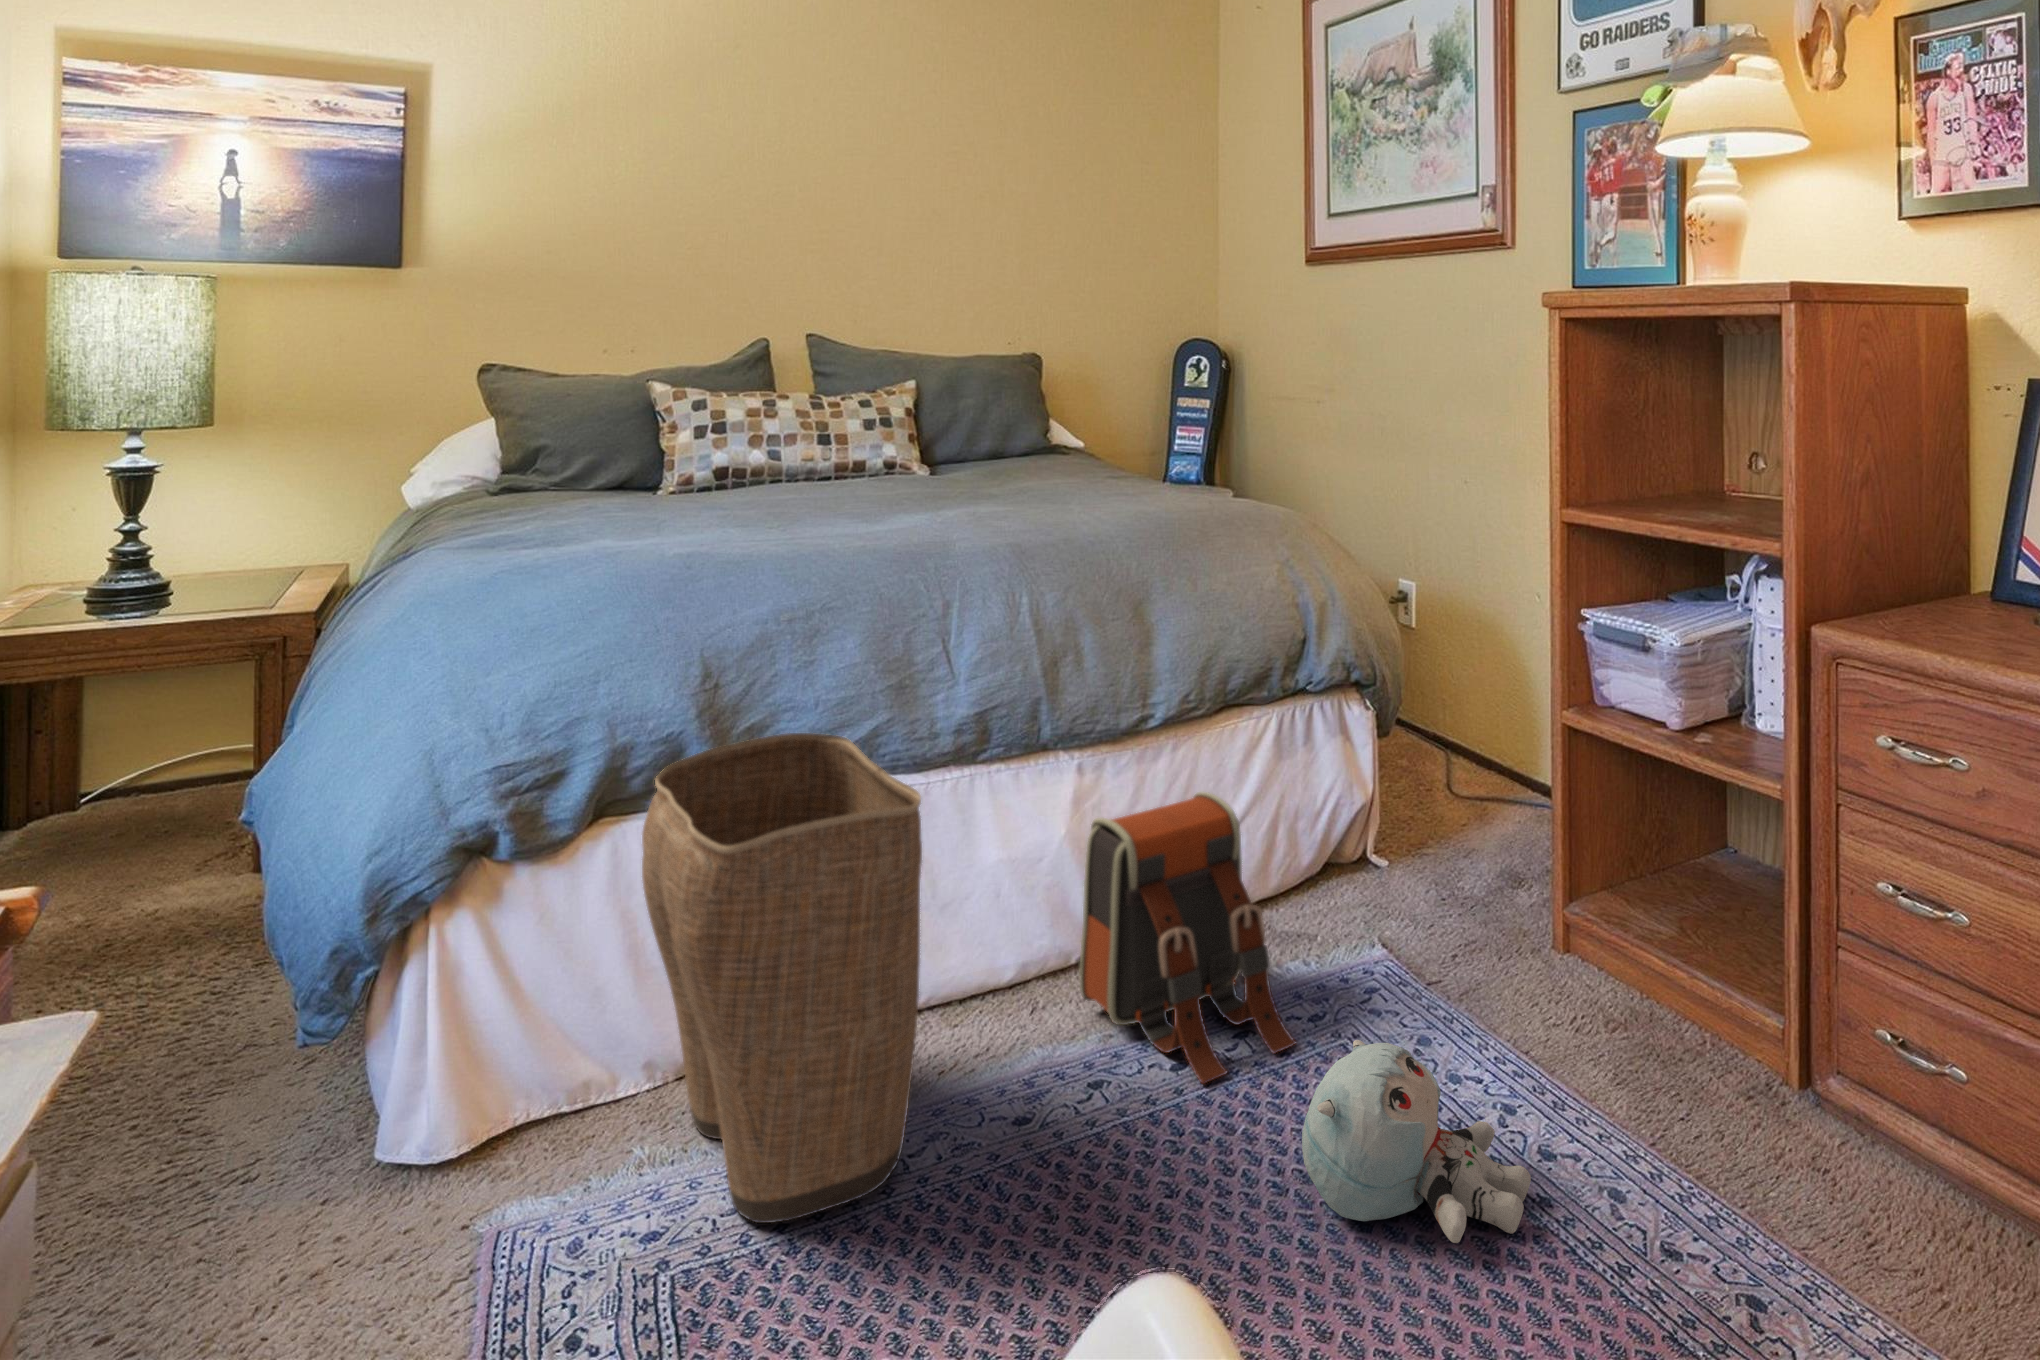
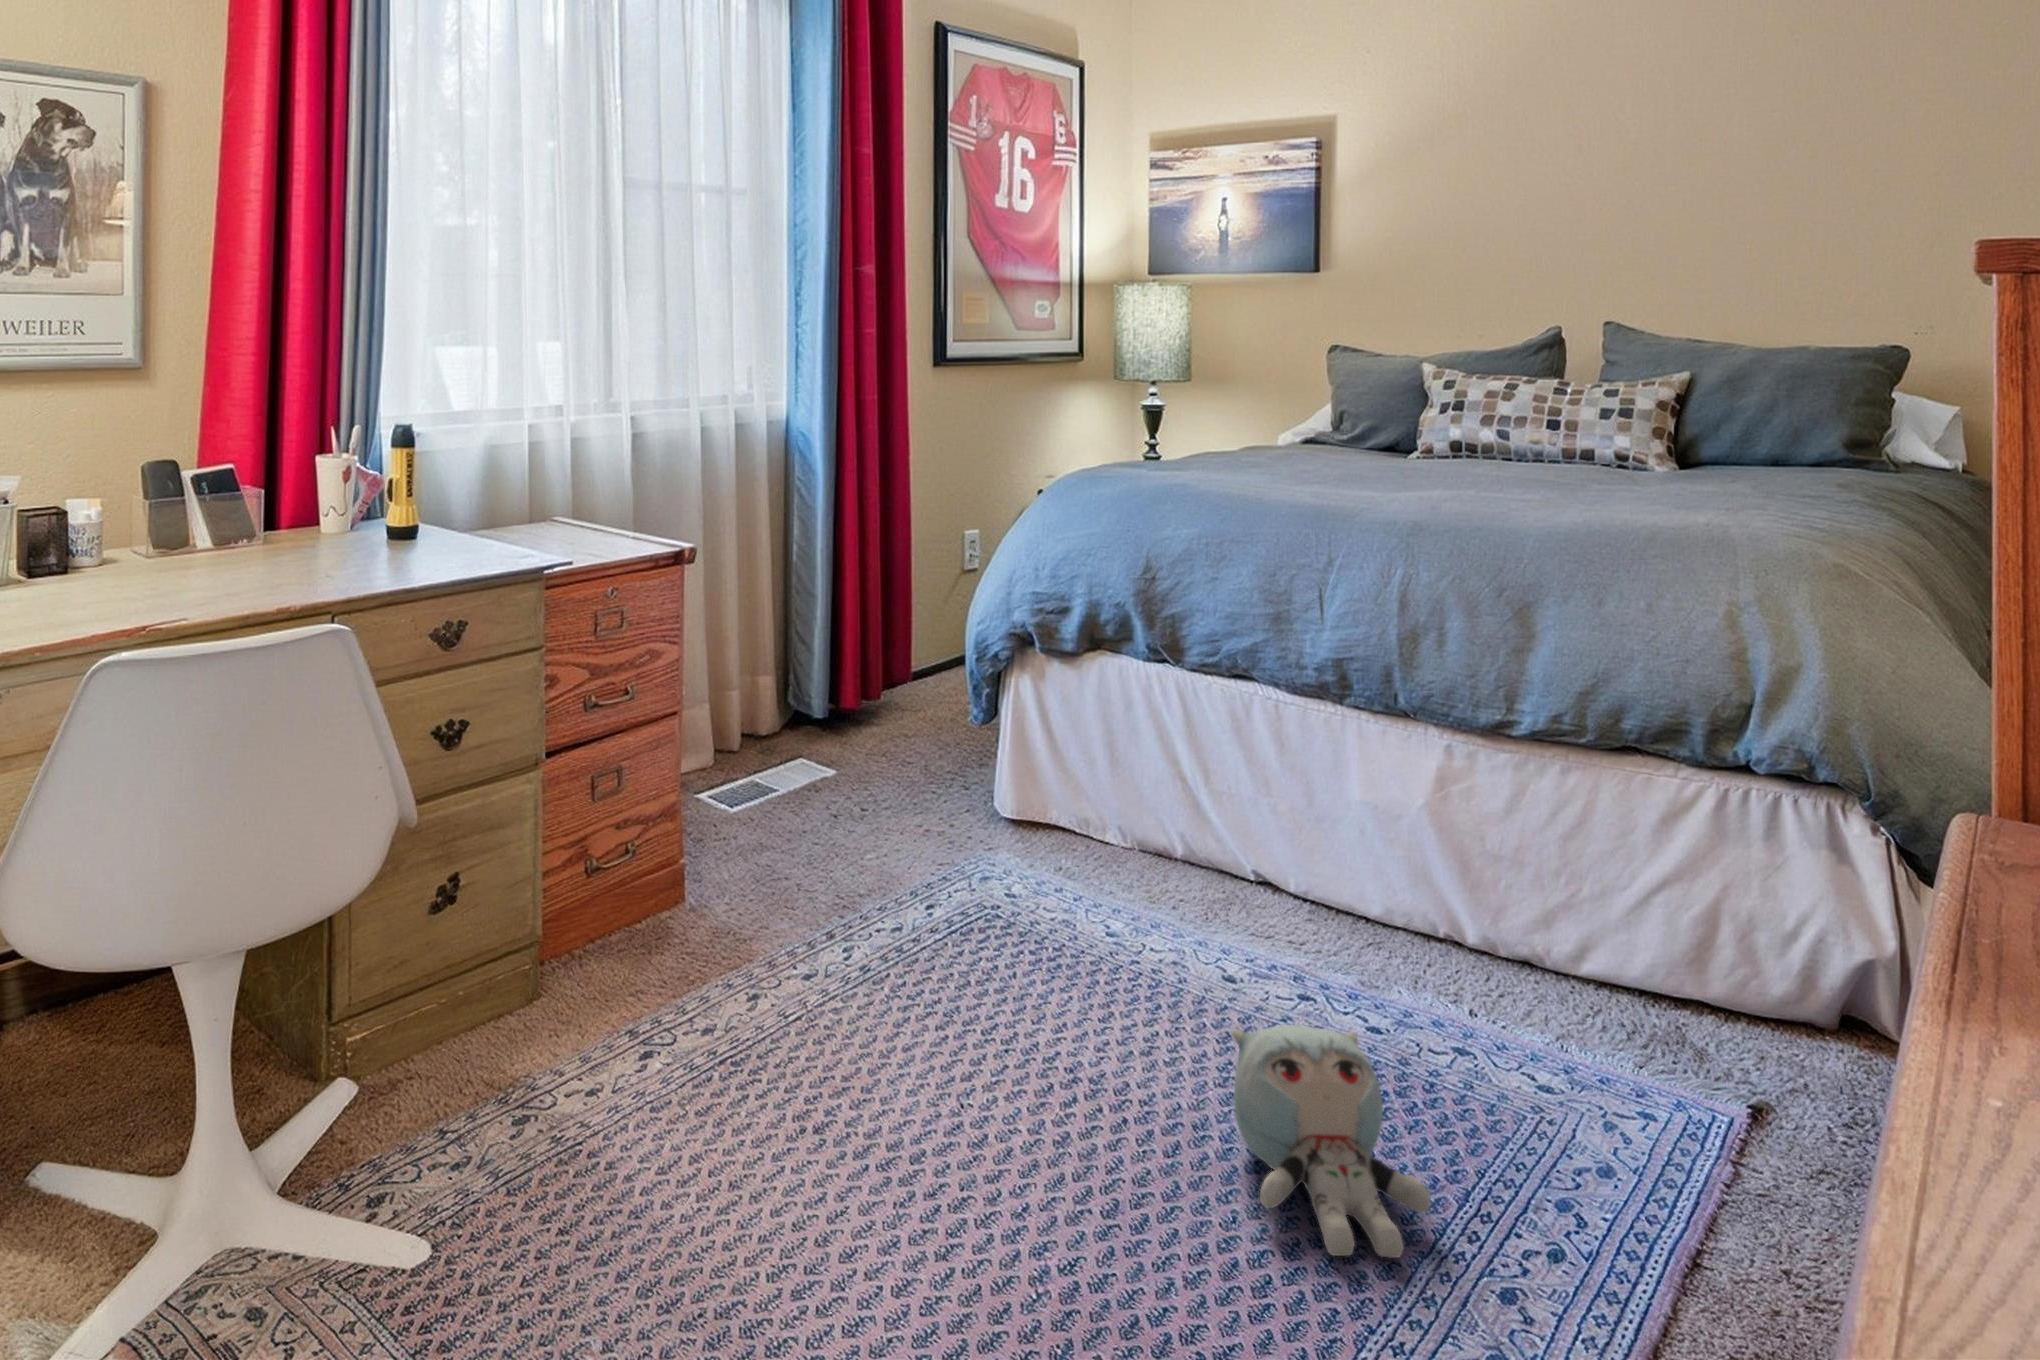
laundry basket: present [642,733,922,1223] -> none [1007,624,1210,940]
backpack: present [1079,792,1296,1084] -> none [1351,785,1535,1075]

